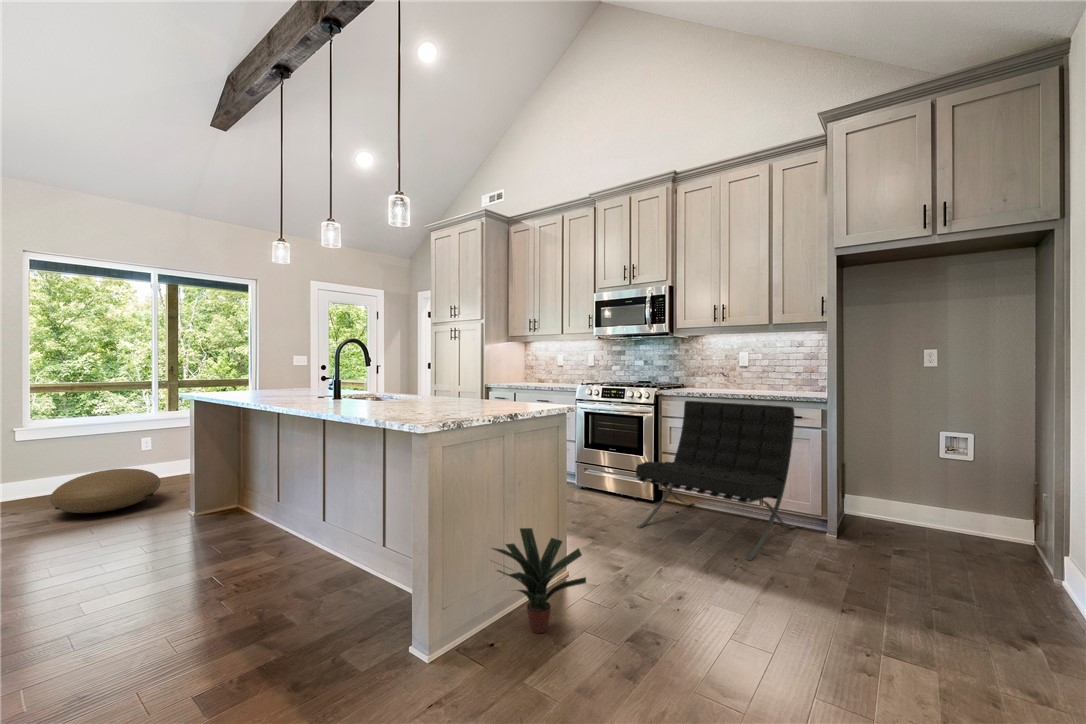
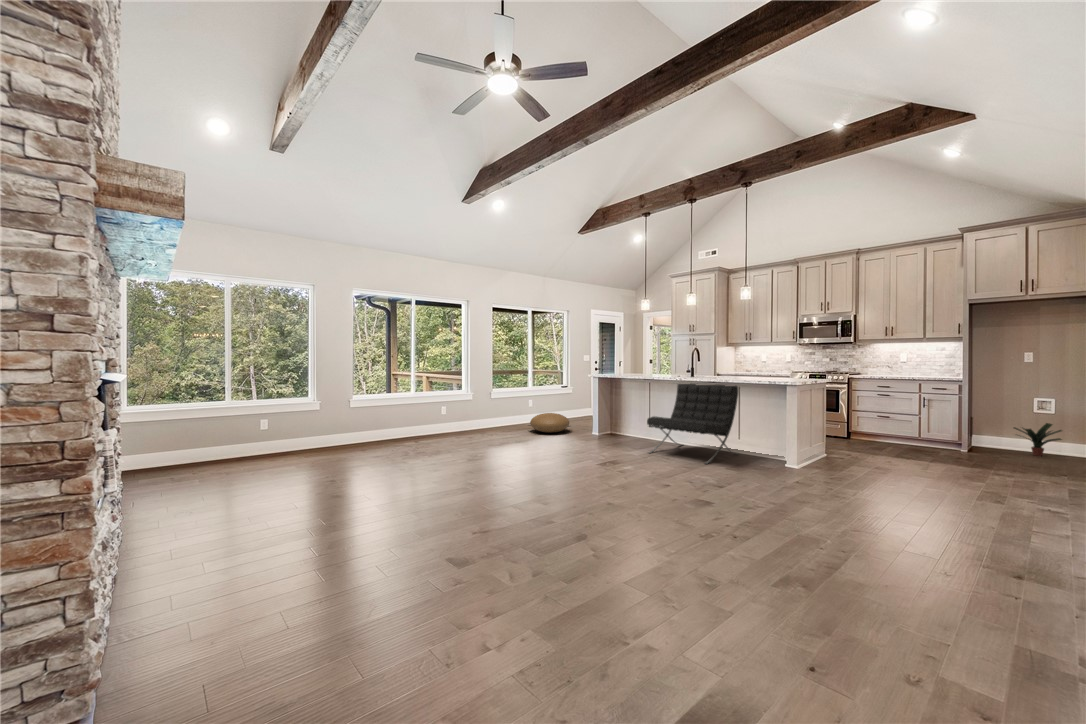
lounge chair: present [636,401,796,560] -> present [647,383,738,464]
potted plant: present [492,528,586,633] -> present [1014,423,1062,456]

